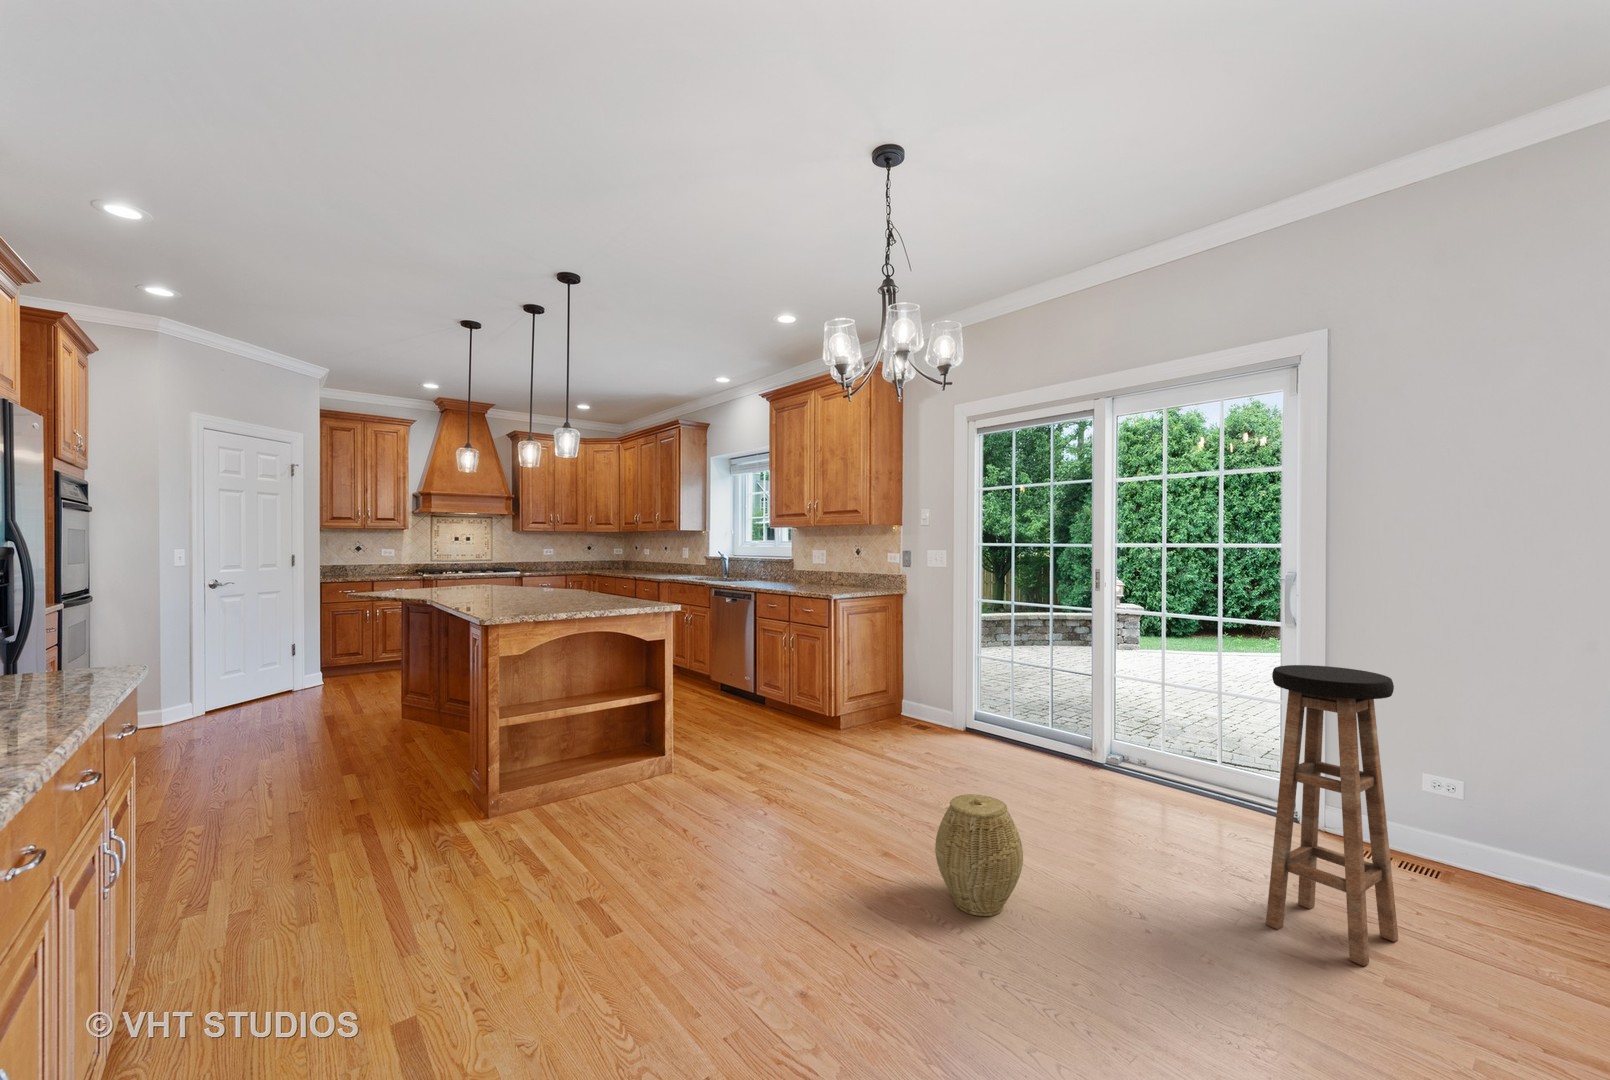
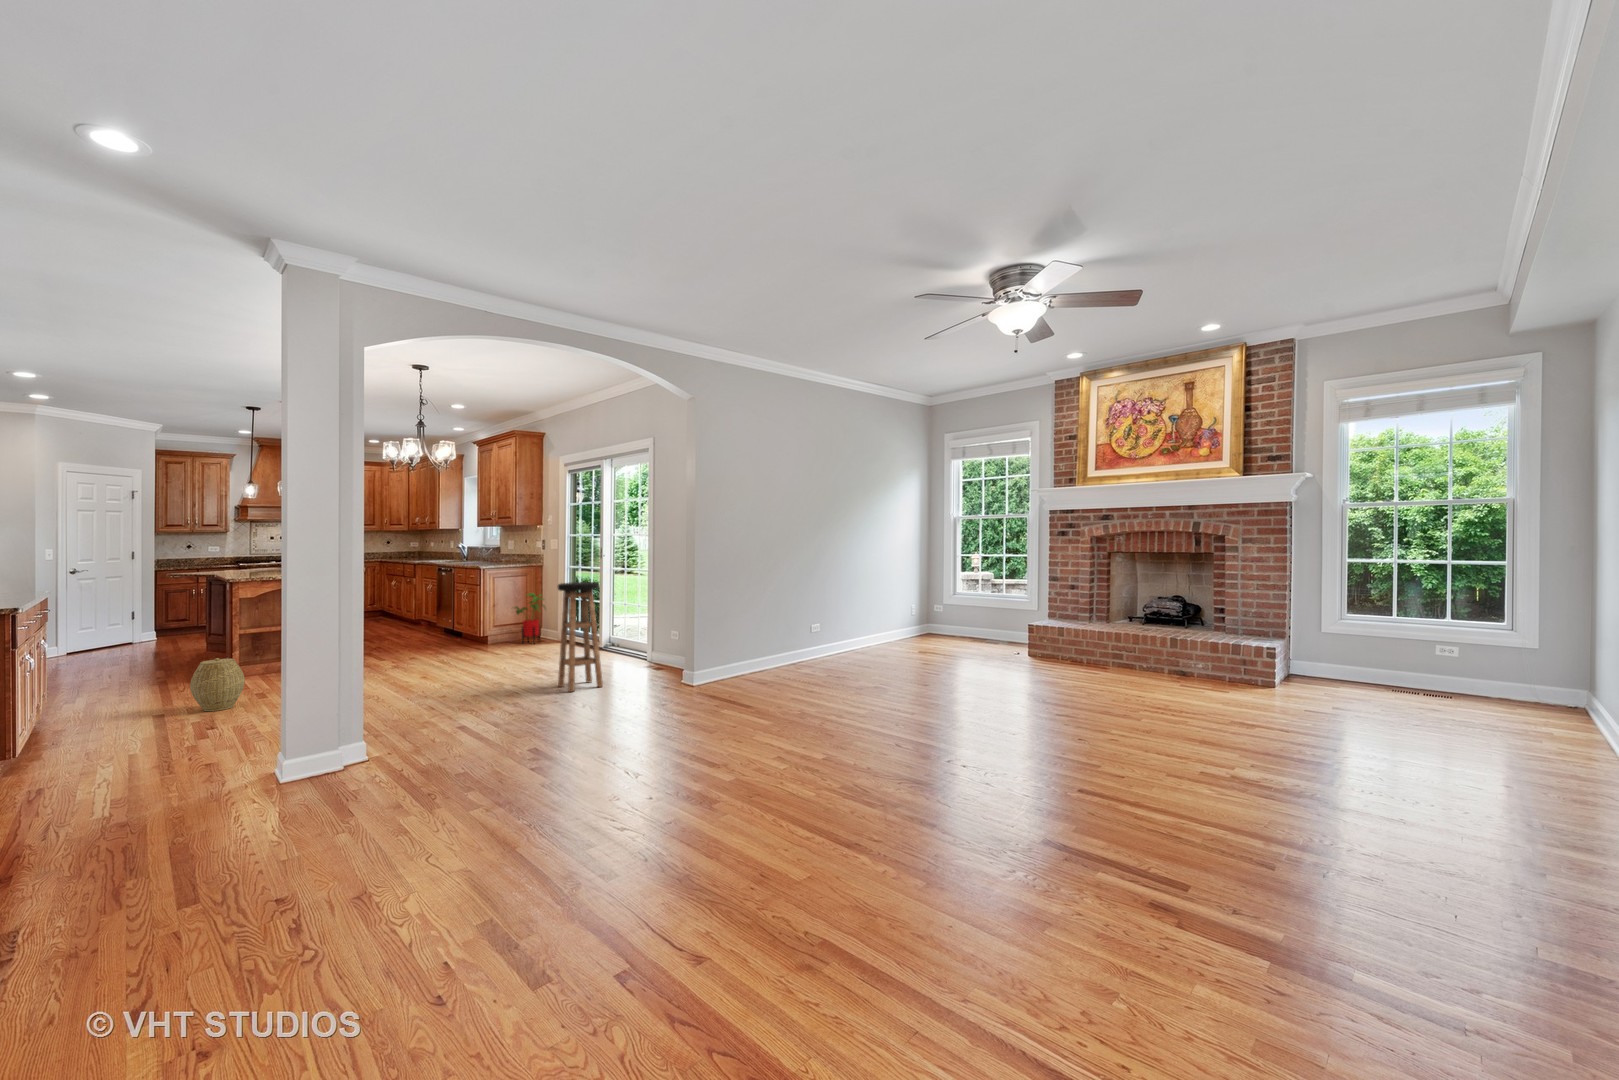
house plant: none [880,642,936,730] -> present [515,593,545,643]
woven basket: present [935,794,1023,916] -> present [190,658,245,711]

